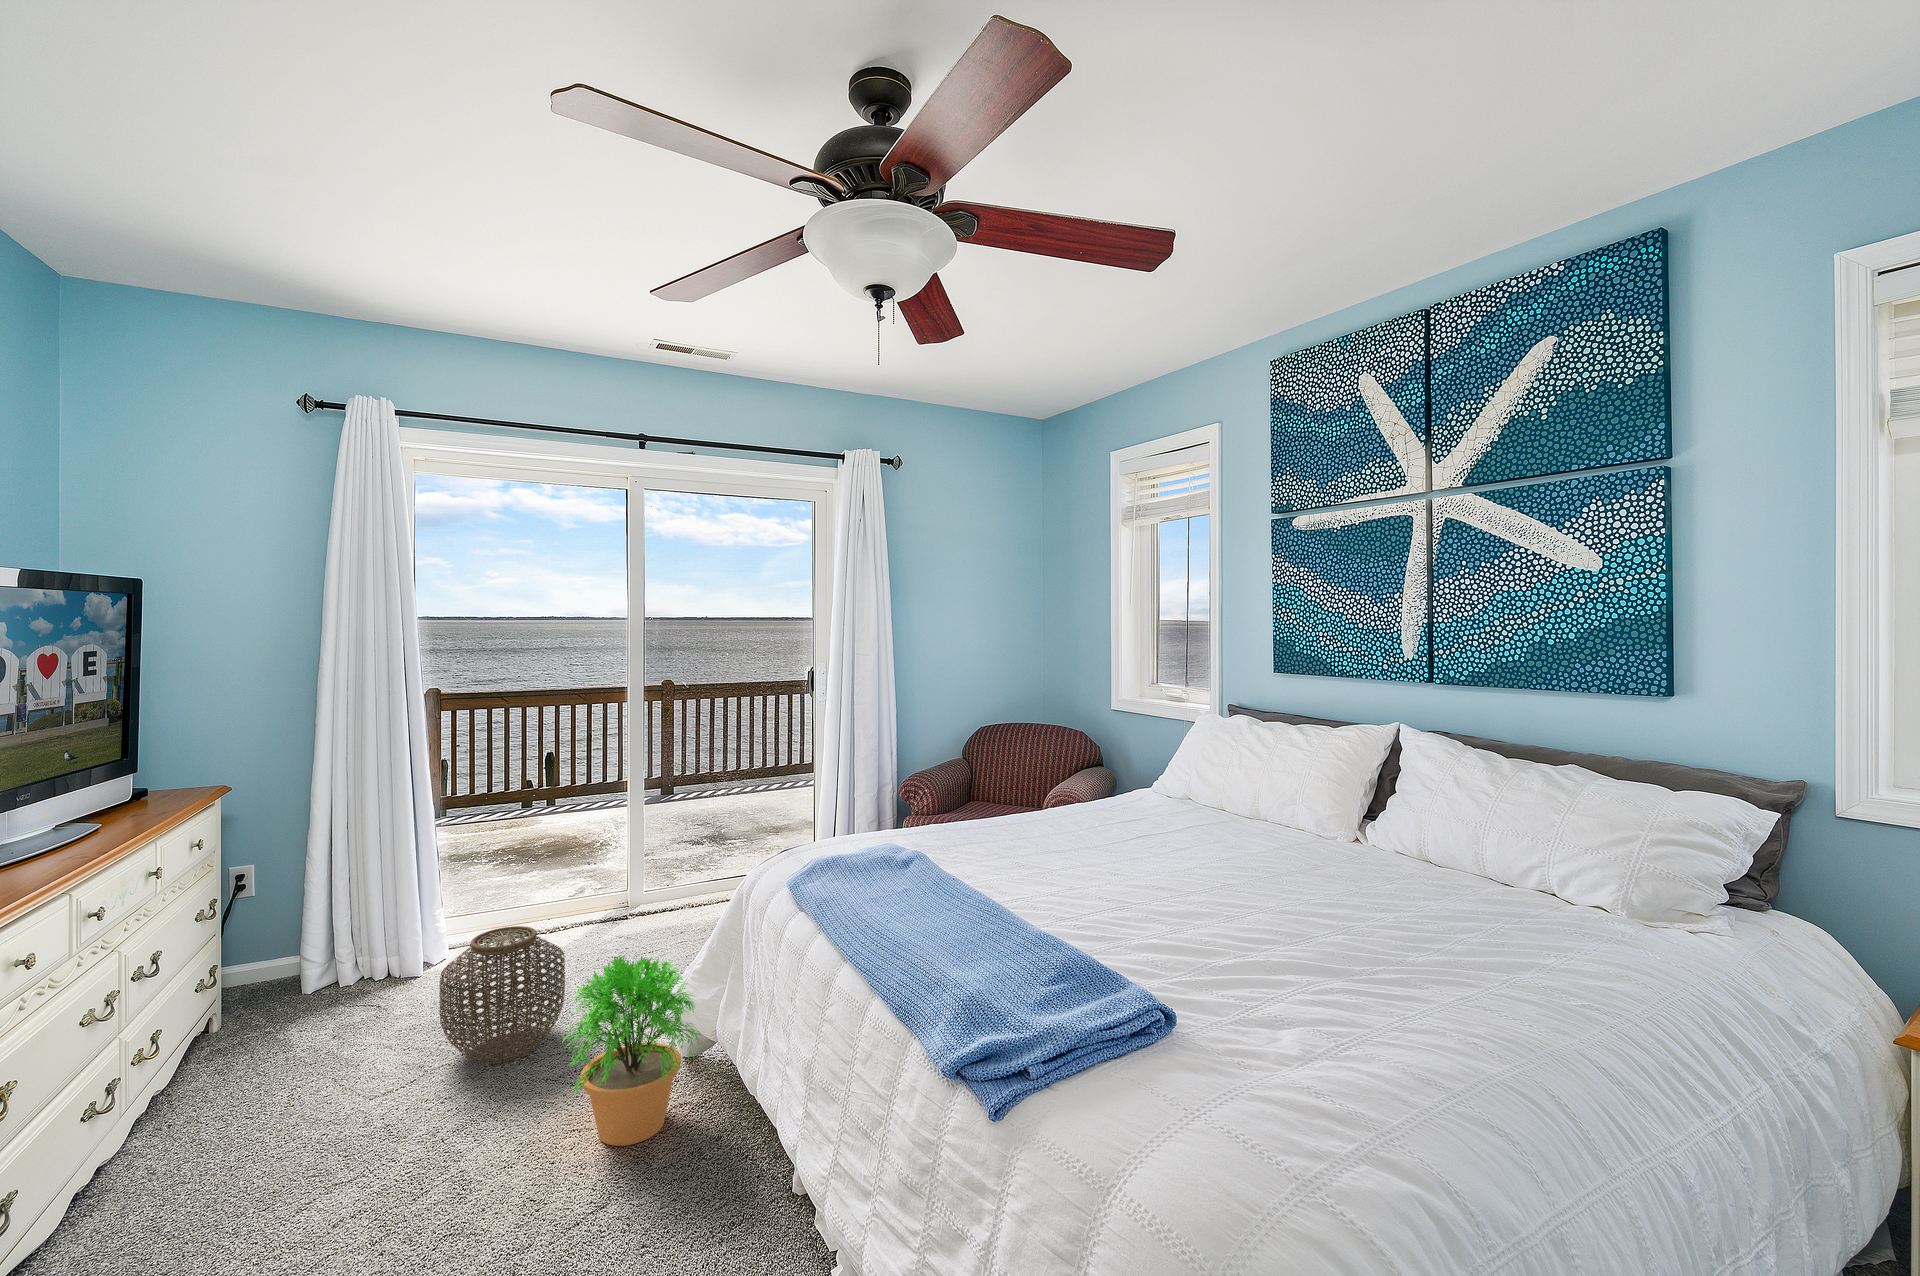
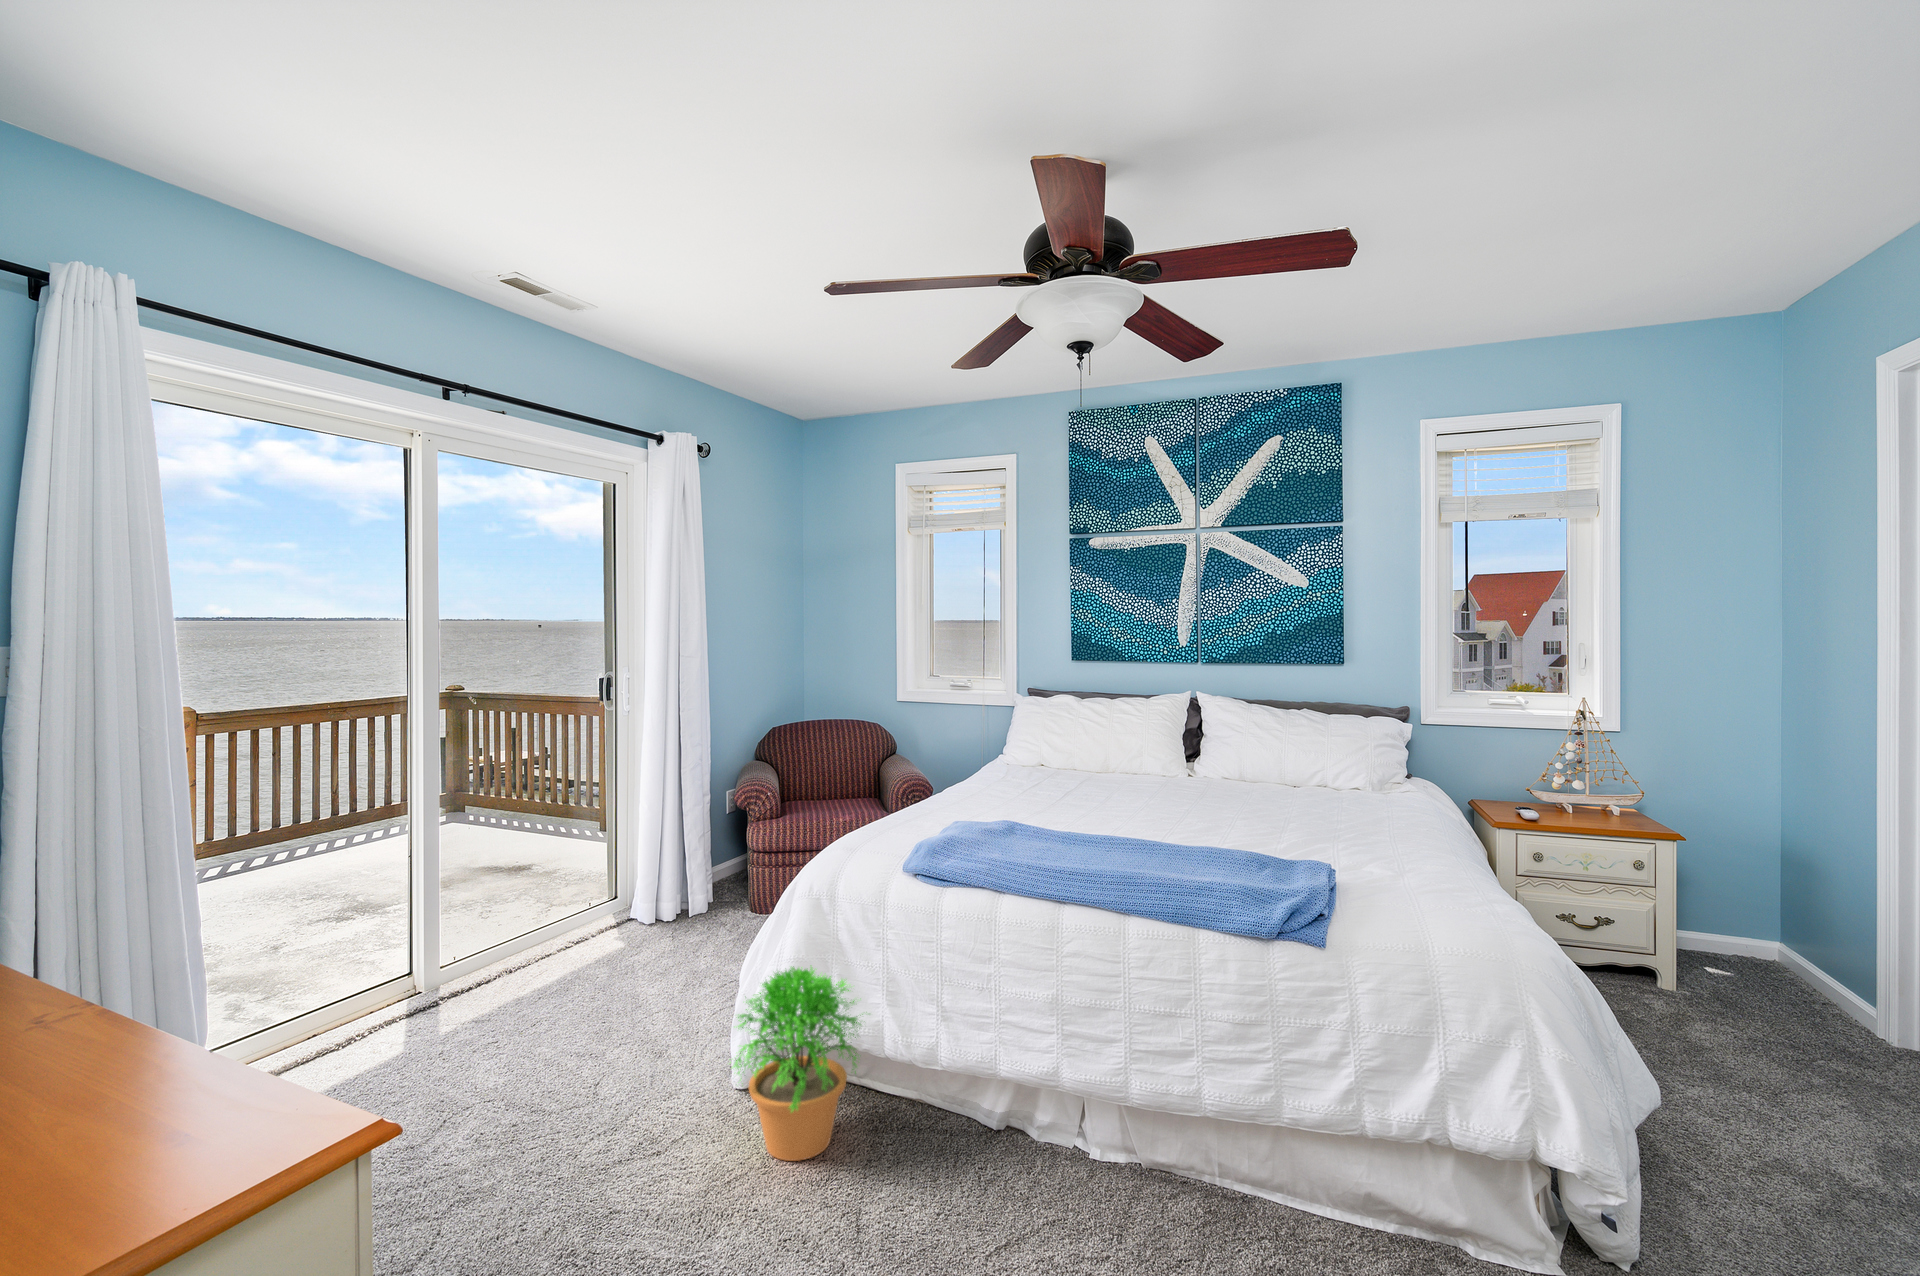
woven basket: present [439,926,565,1064] -> none [450,995,601,1169]

